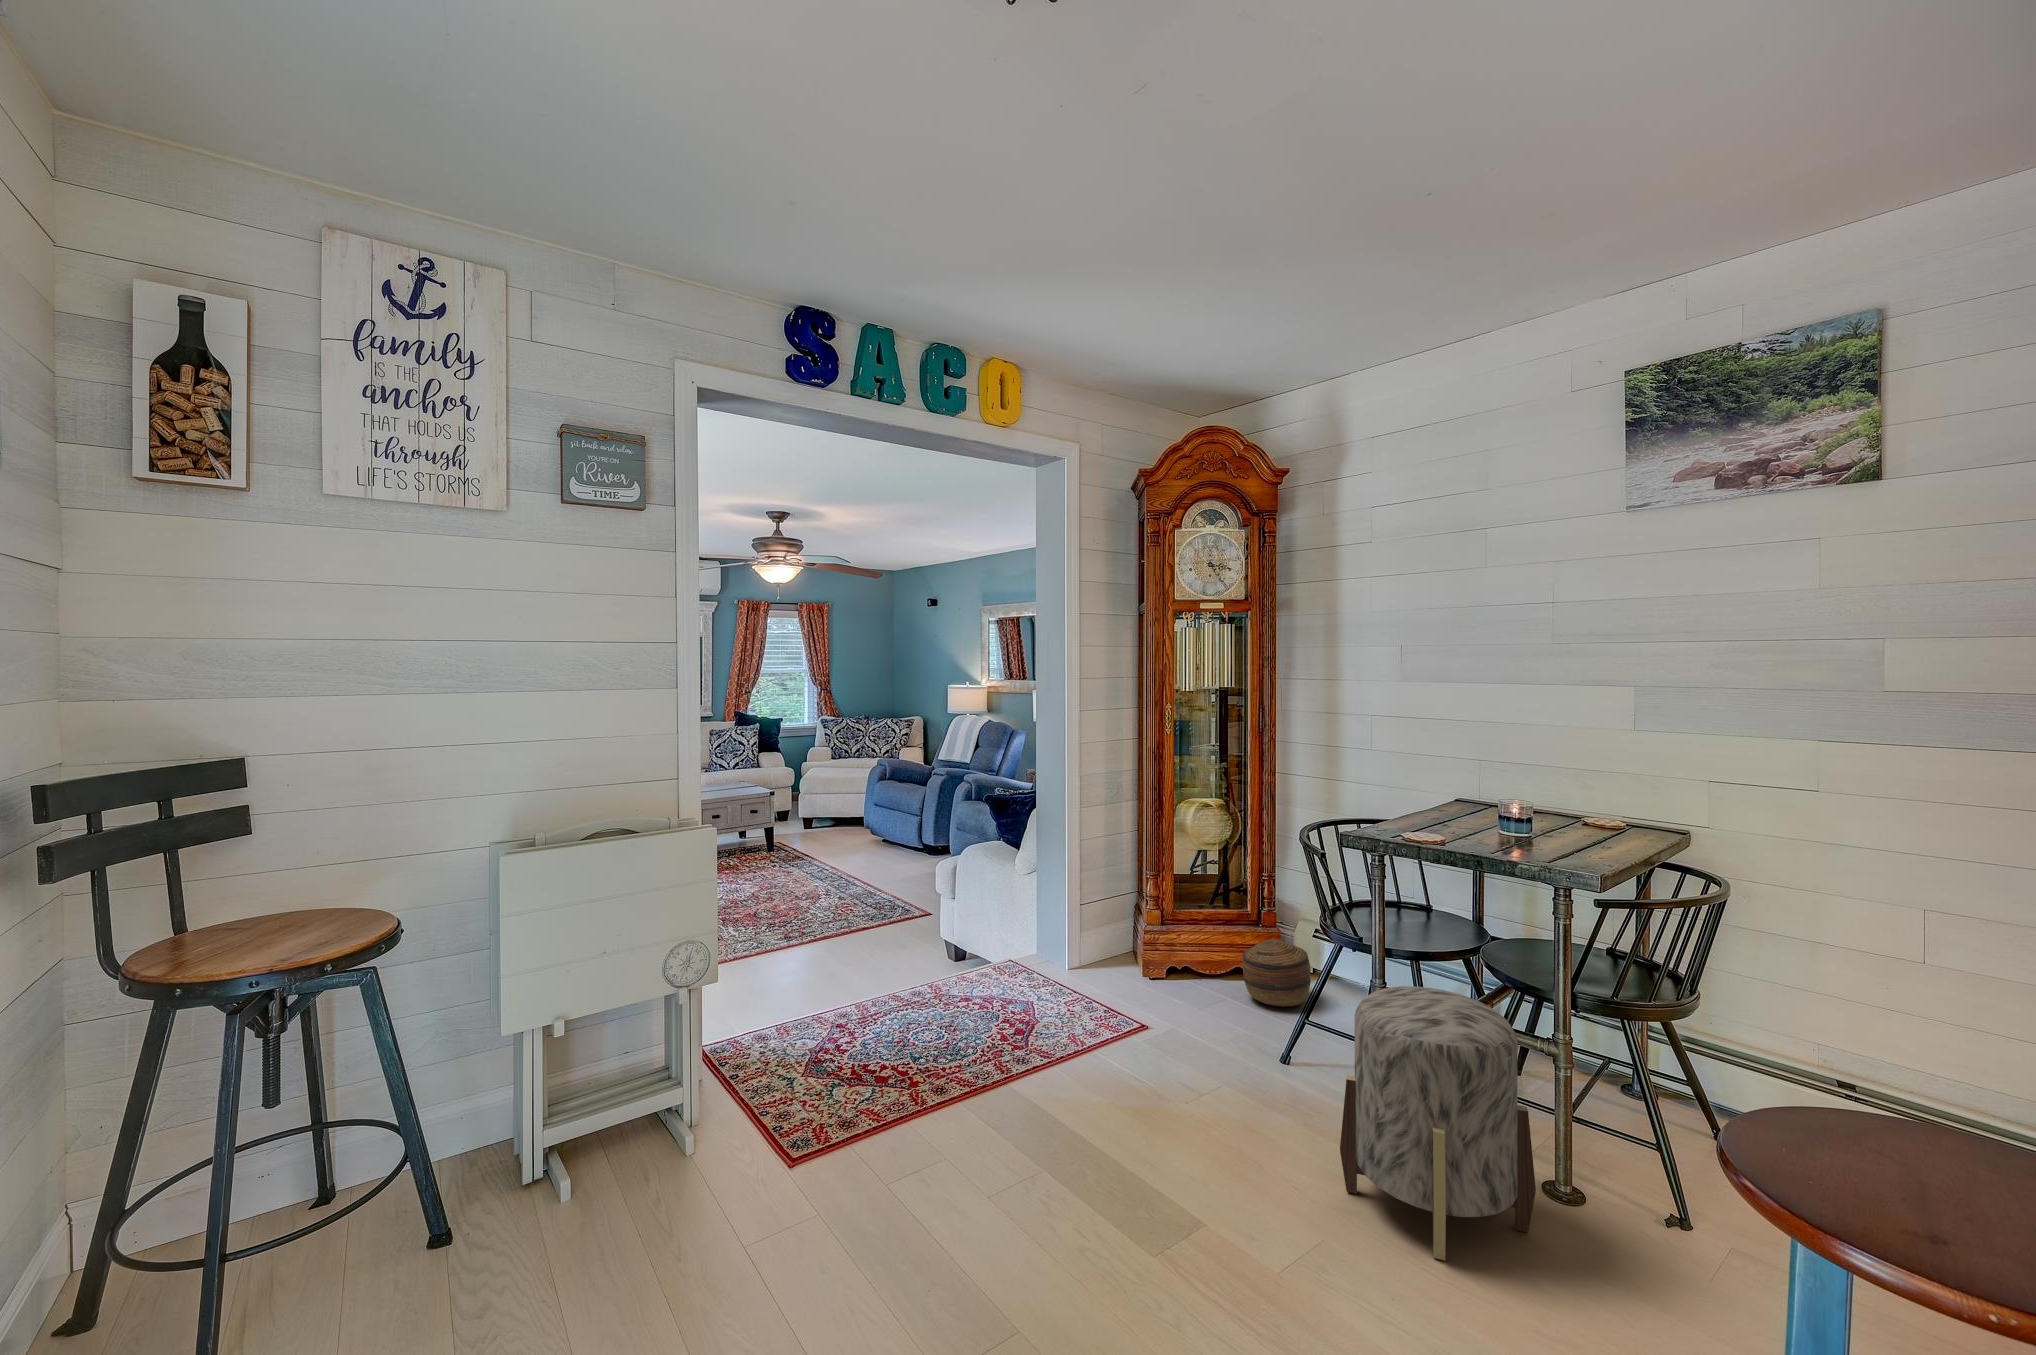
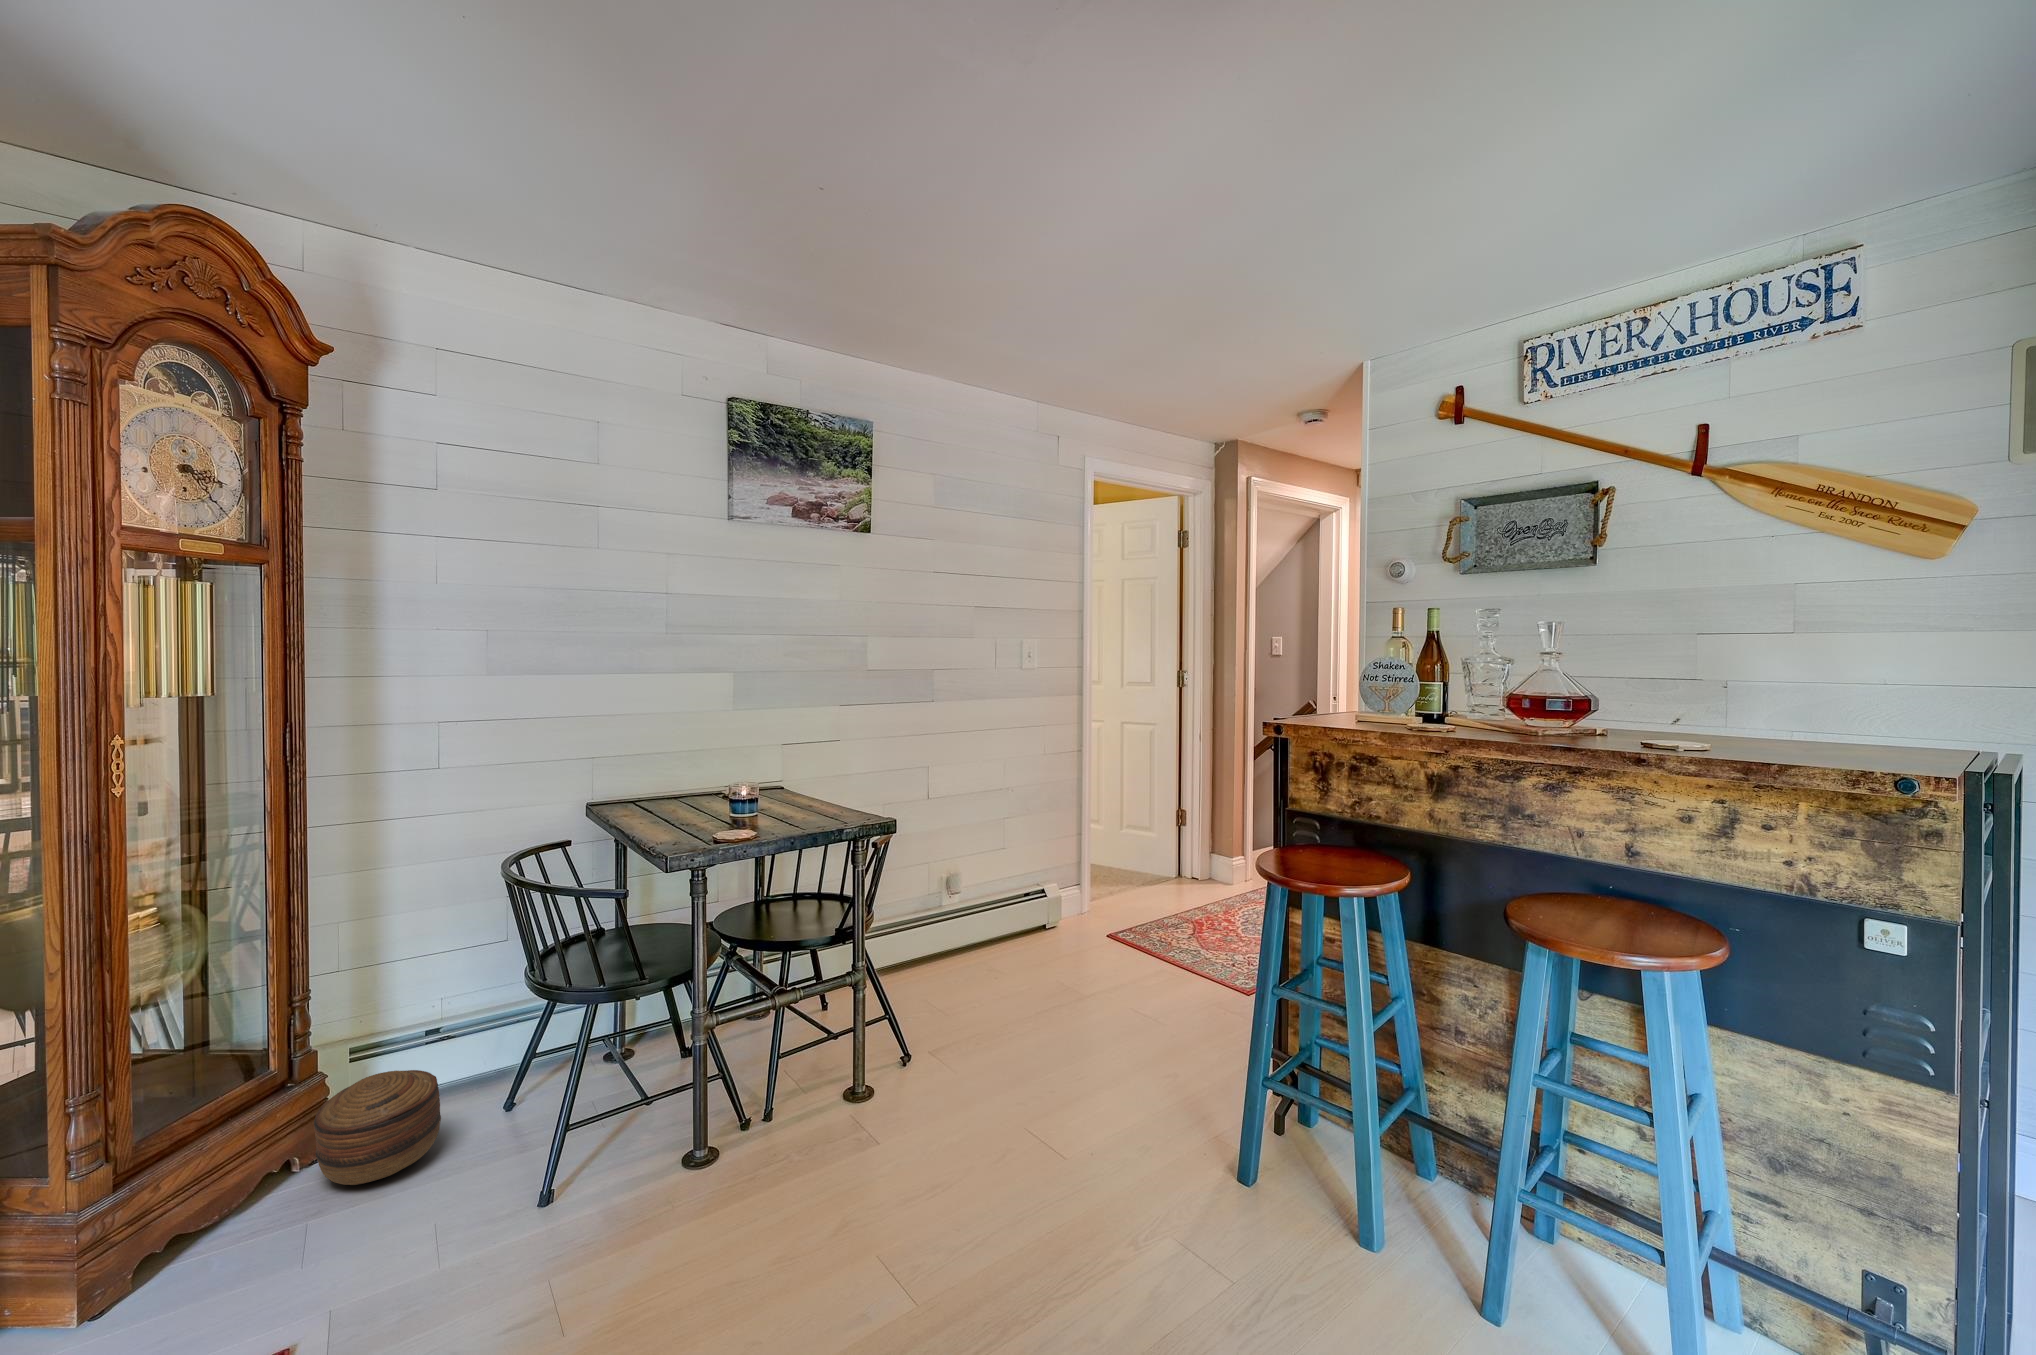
ottoman: present [1340,986,1536,1260] -> none [805,960,949,1213]

